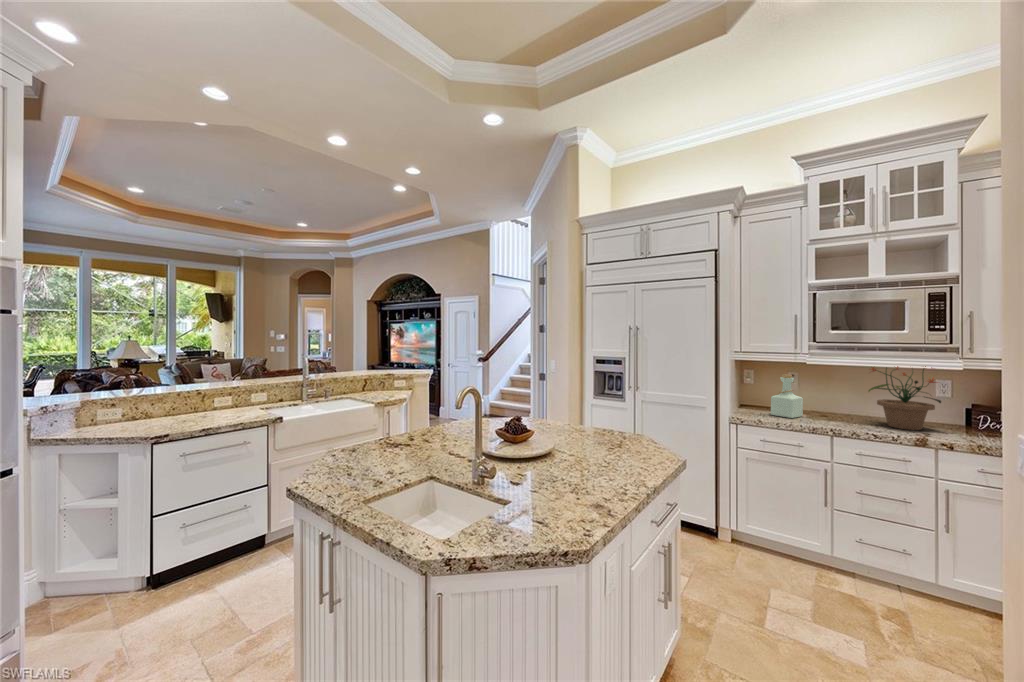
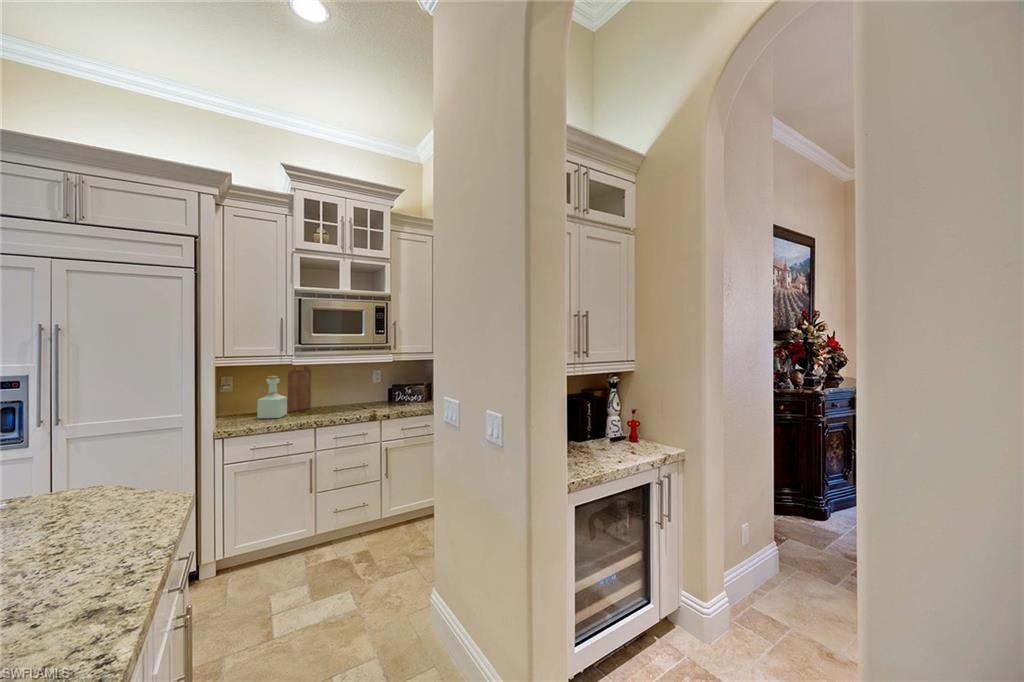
cutting board: none [805,364,835,414] -> present [287,366,311,412]
potted plant: present [869,366,941,430] -> none [338,357,383,411]

